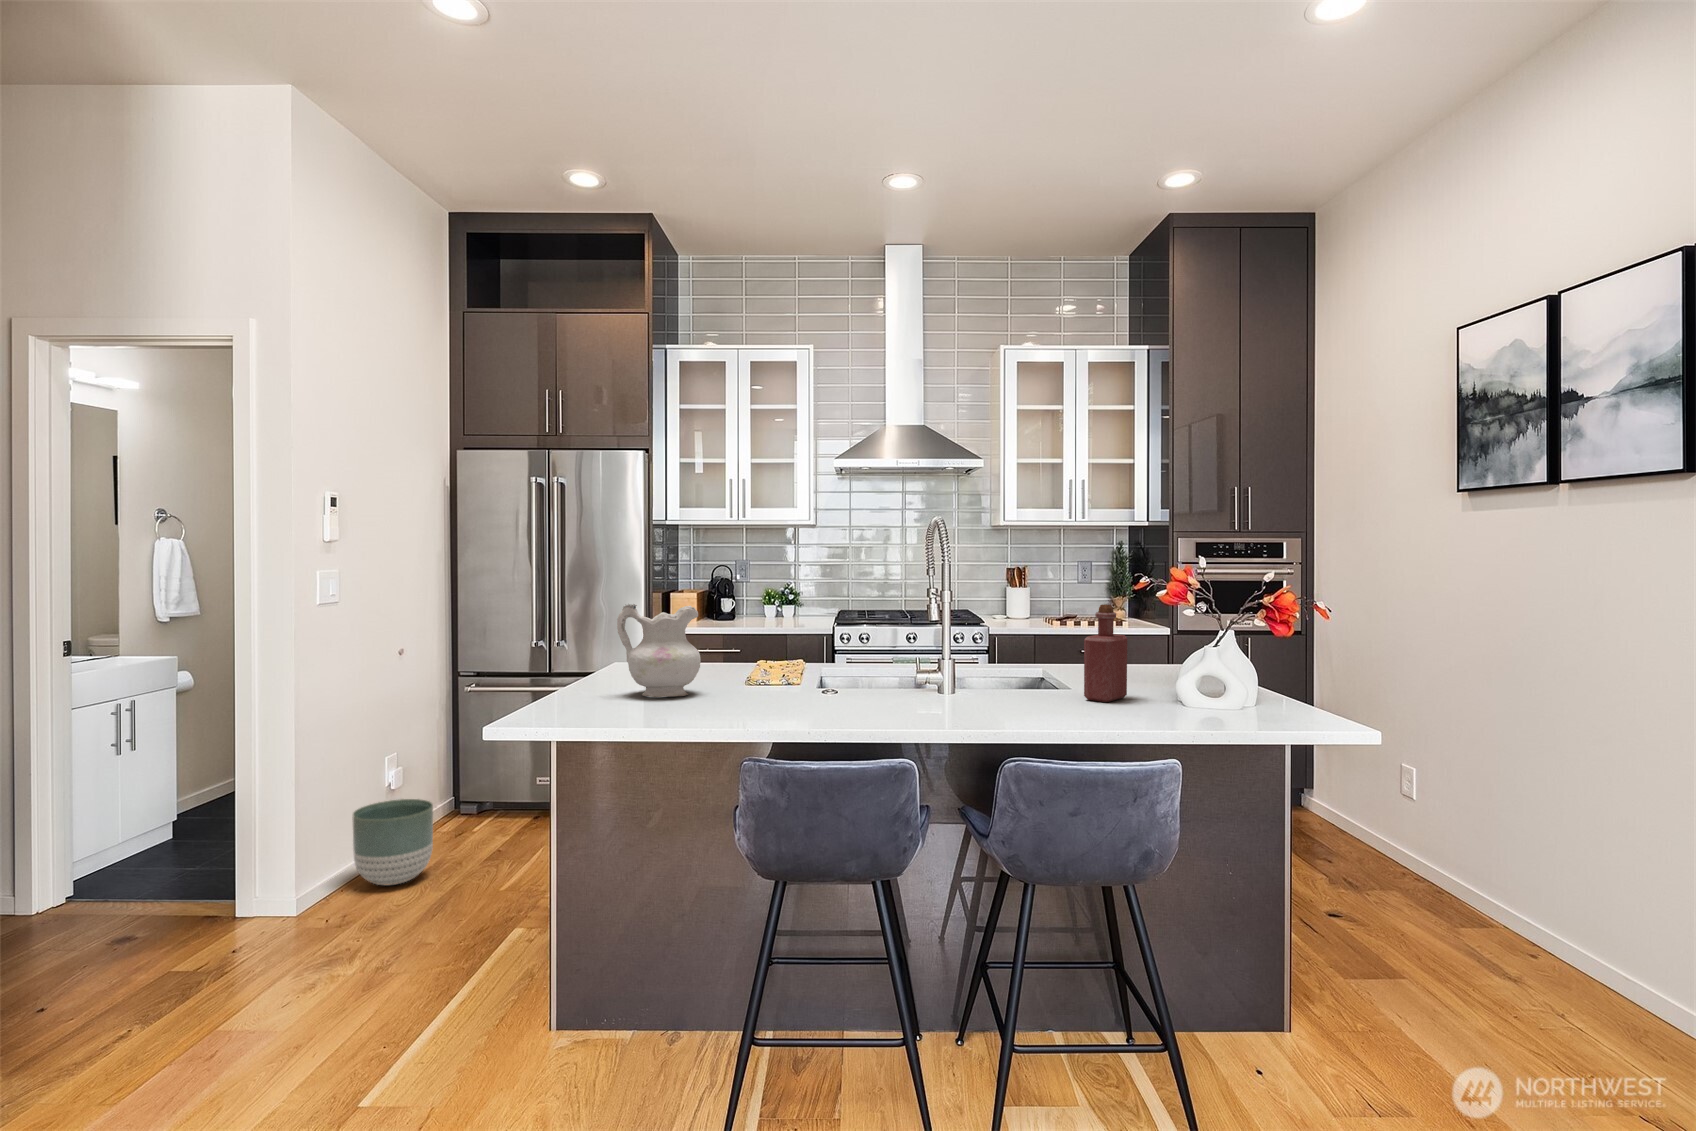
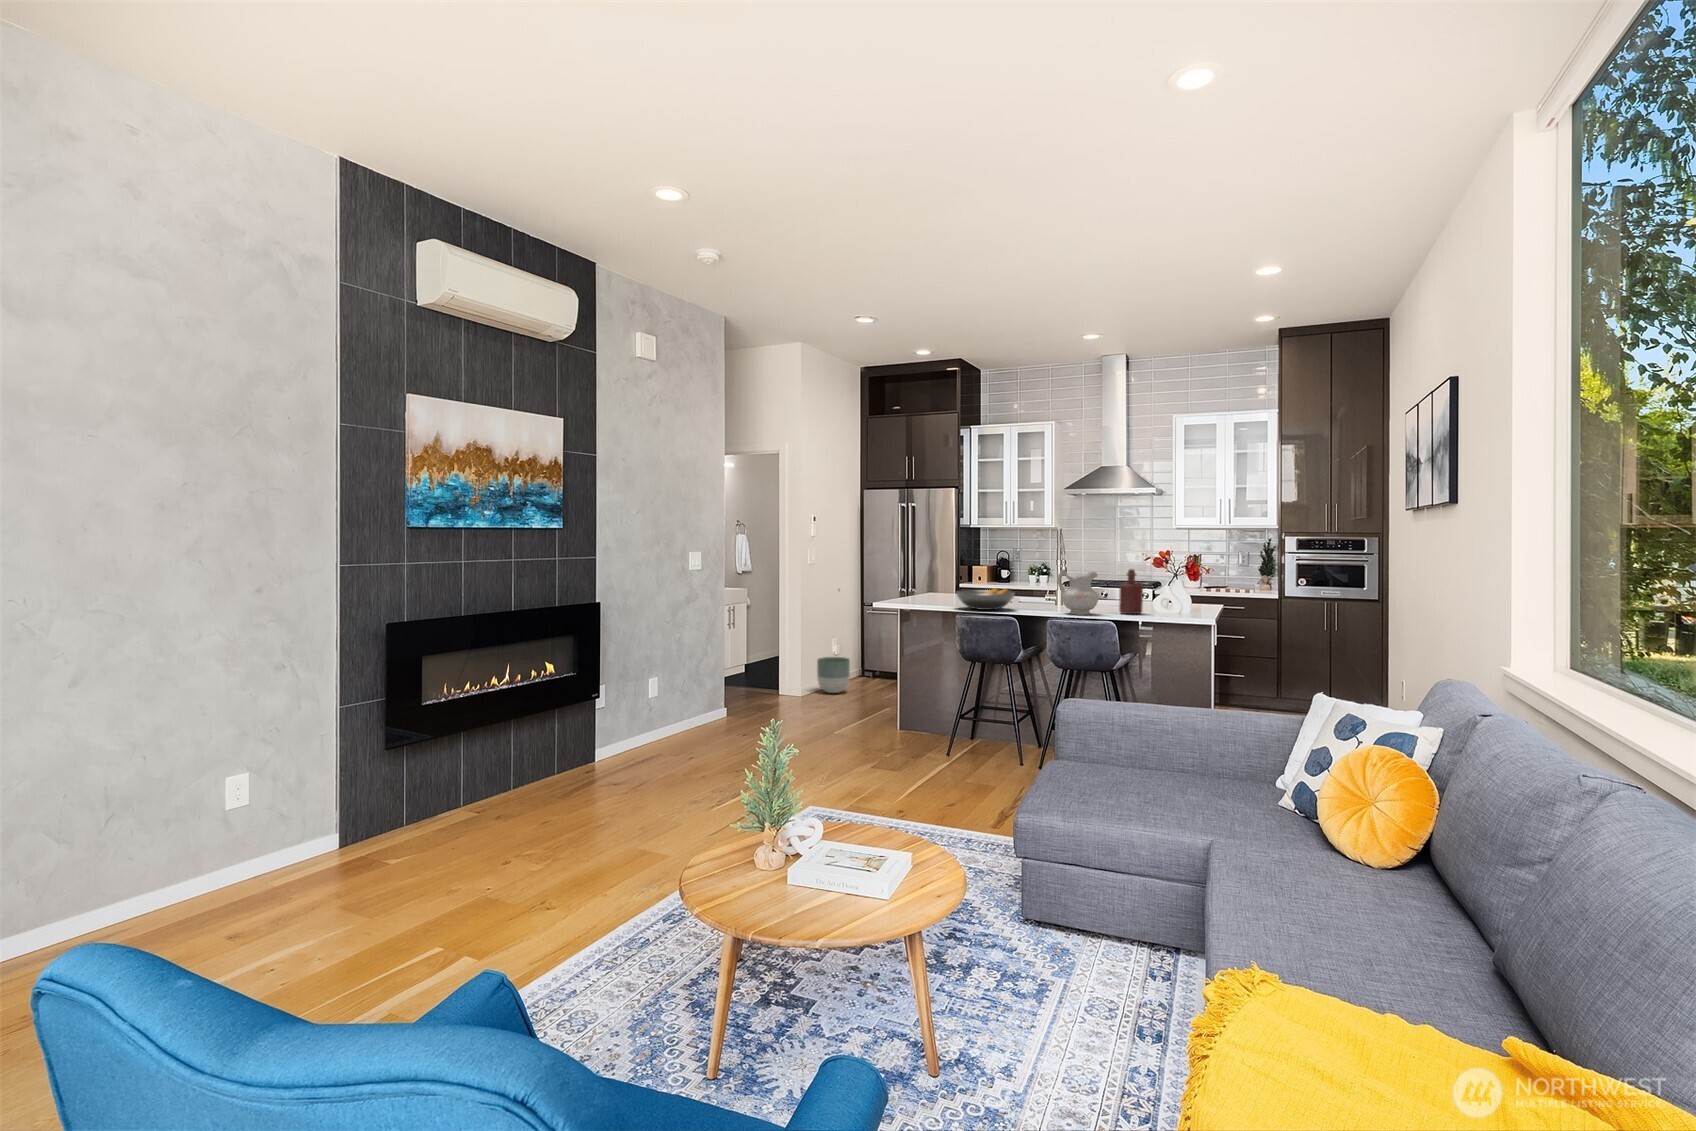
ceramic pitcher: present [617,604,701,697] -> present [1058,570,1098,615]
fruit bowl: none [733,658,875,713] -> present [956,588,1015,610]

